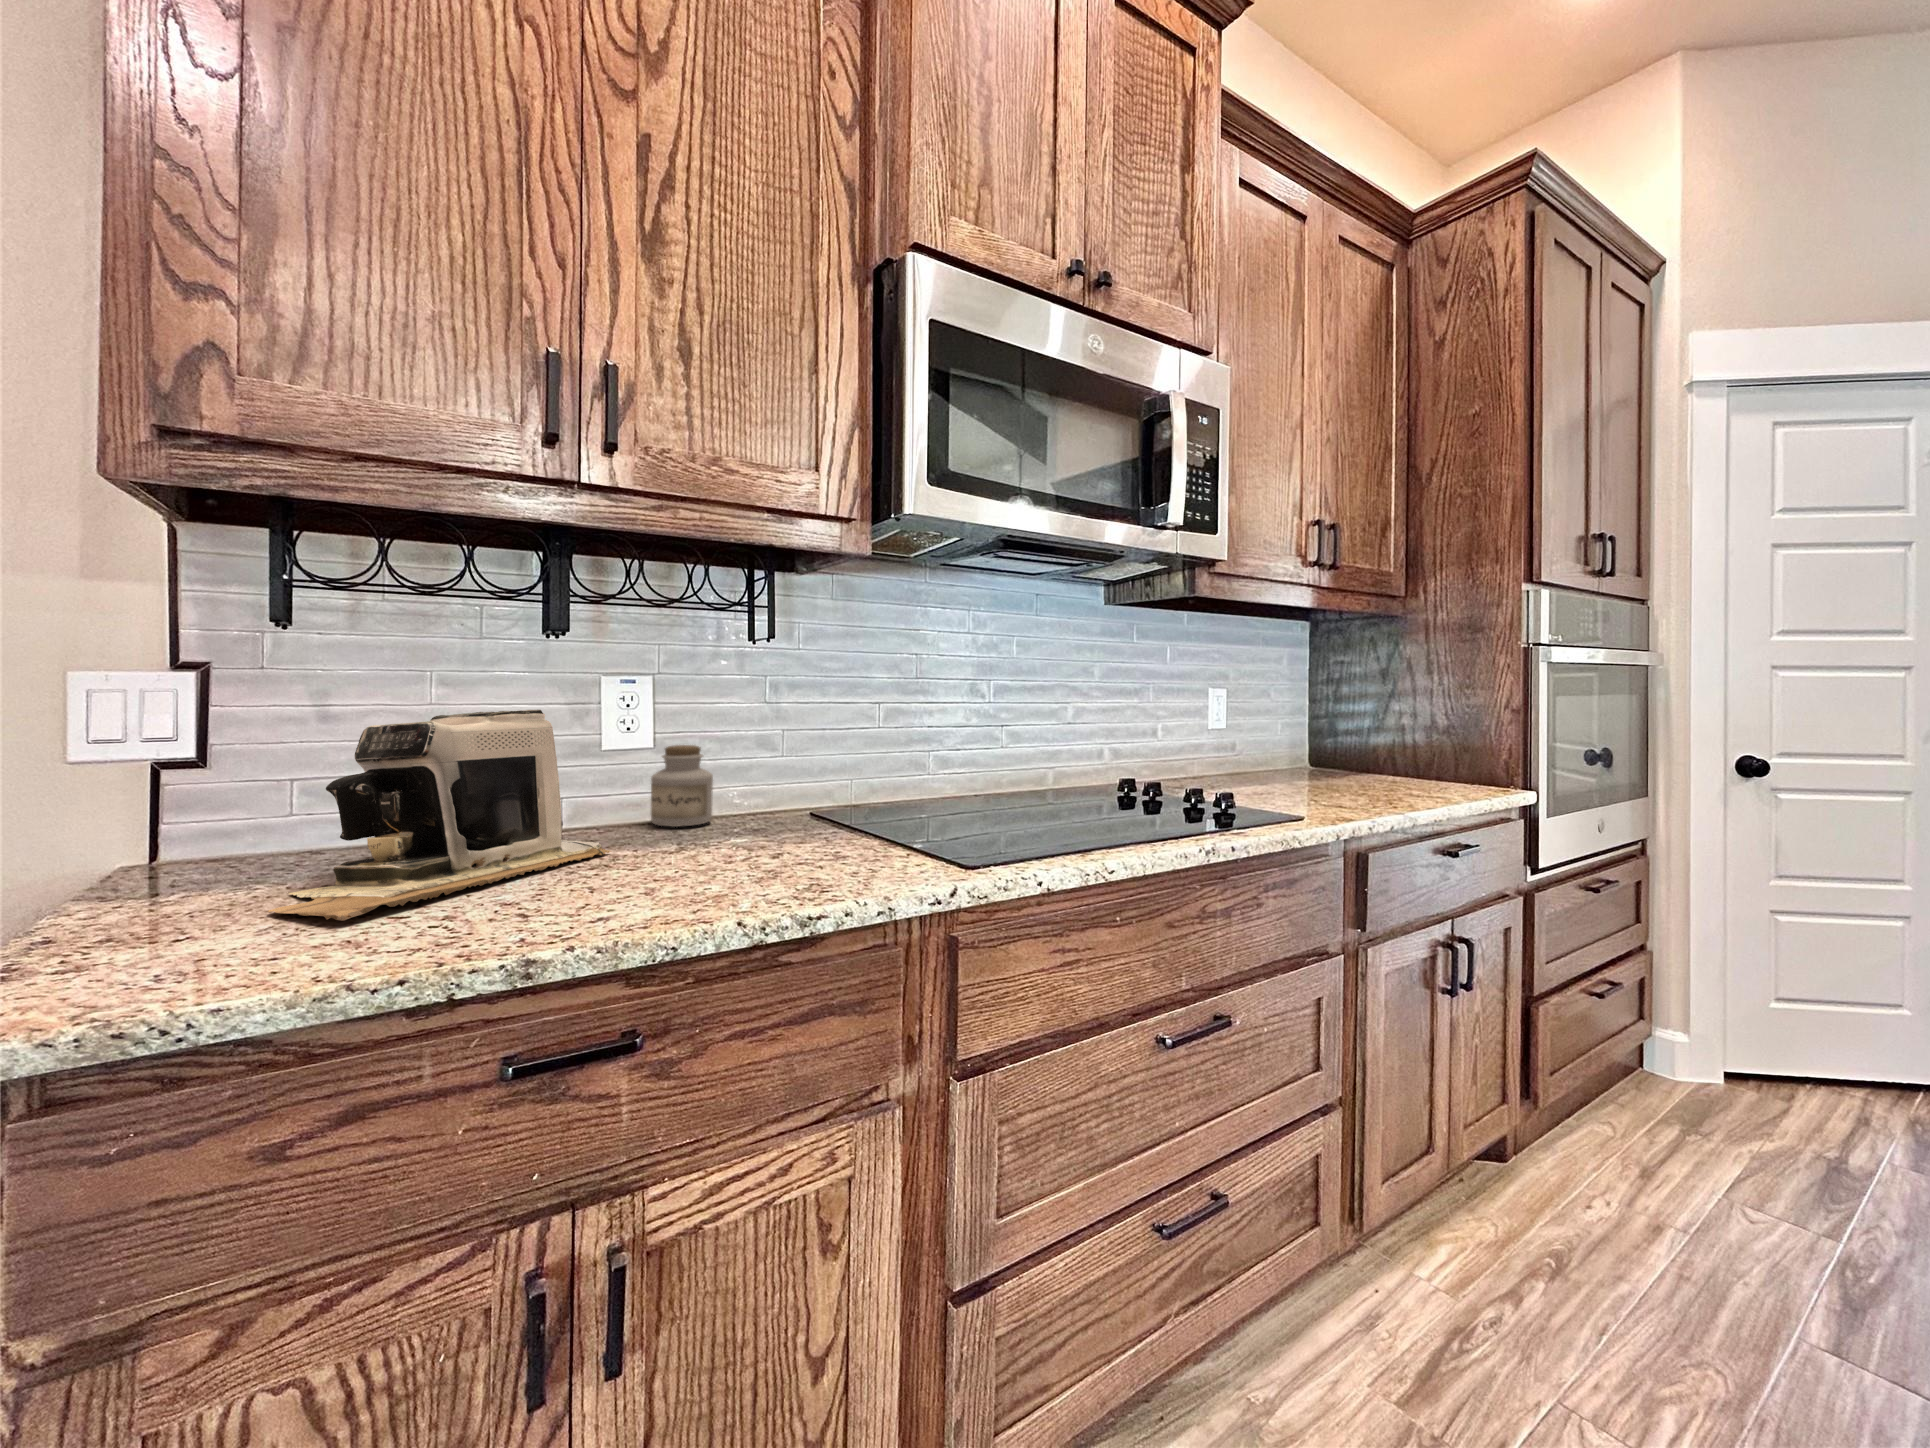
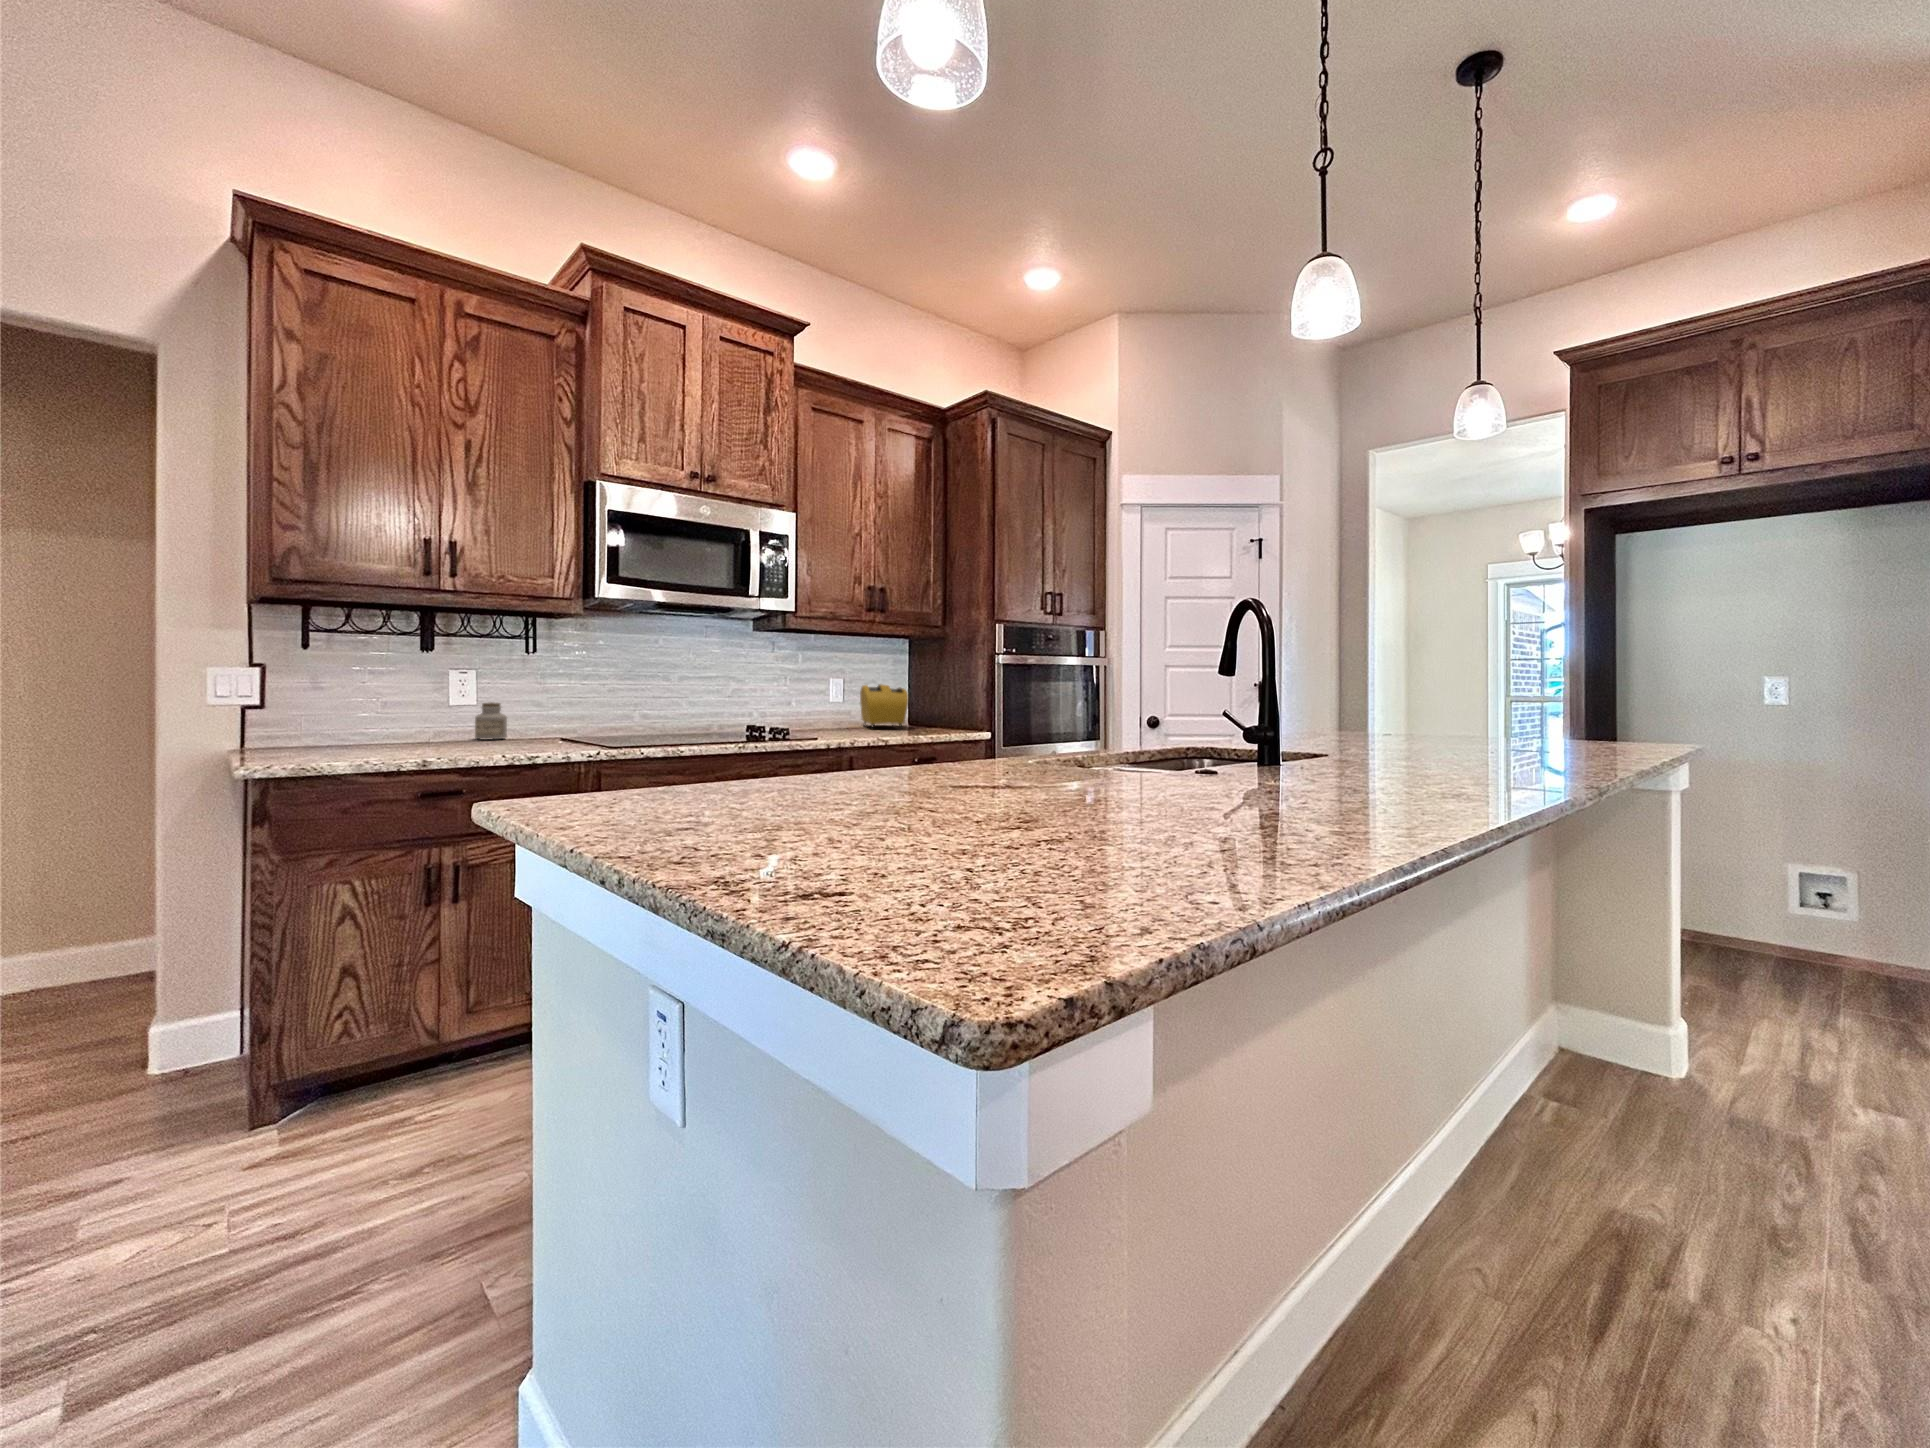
toaster: none [1261,701,1374,785] -> present [860,684,908,727]
coffee maker: present [268,710,611,921] -> none [318,683,455,755]

